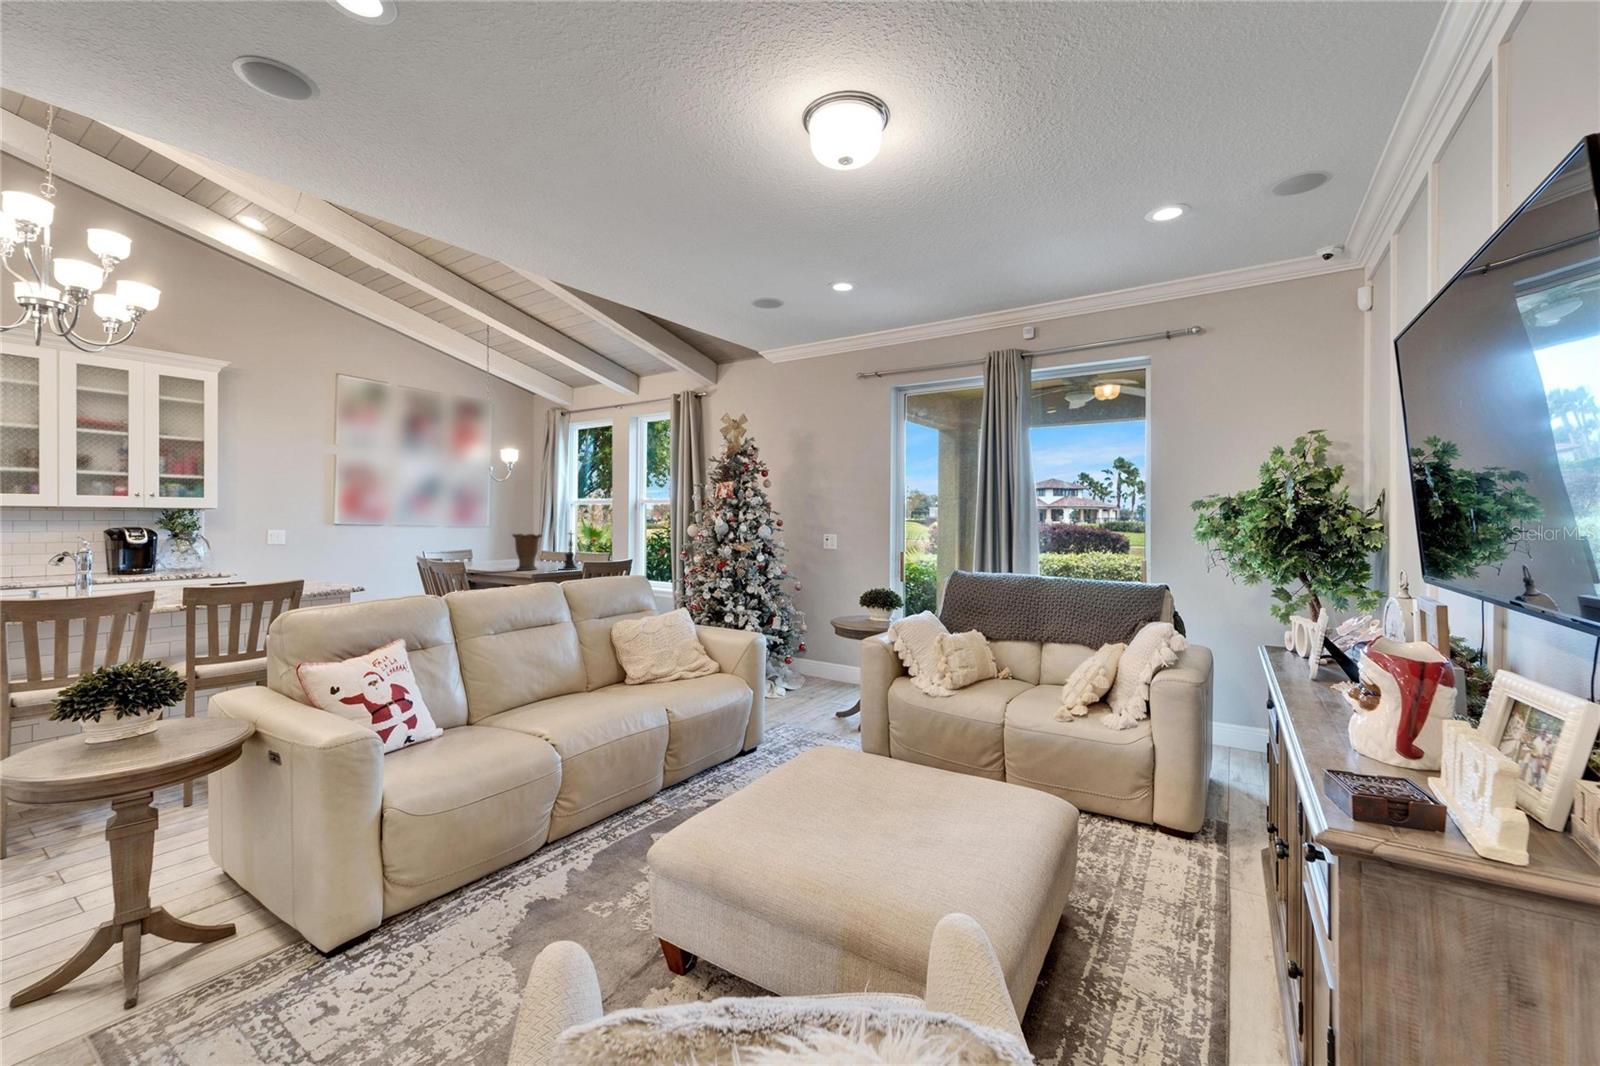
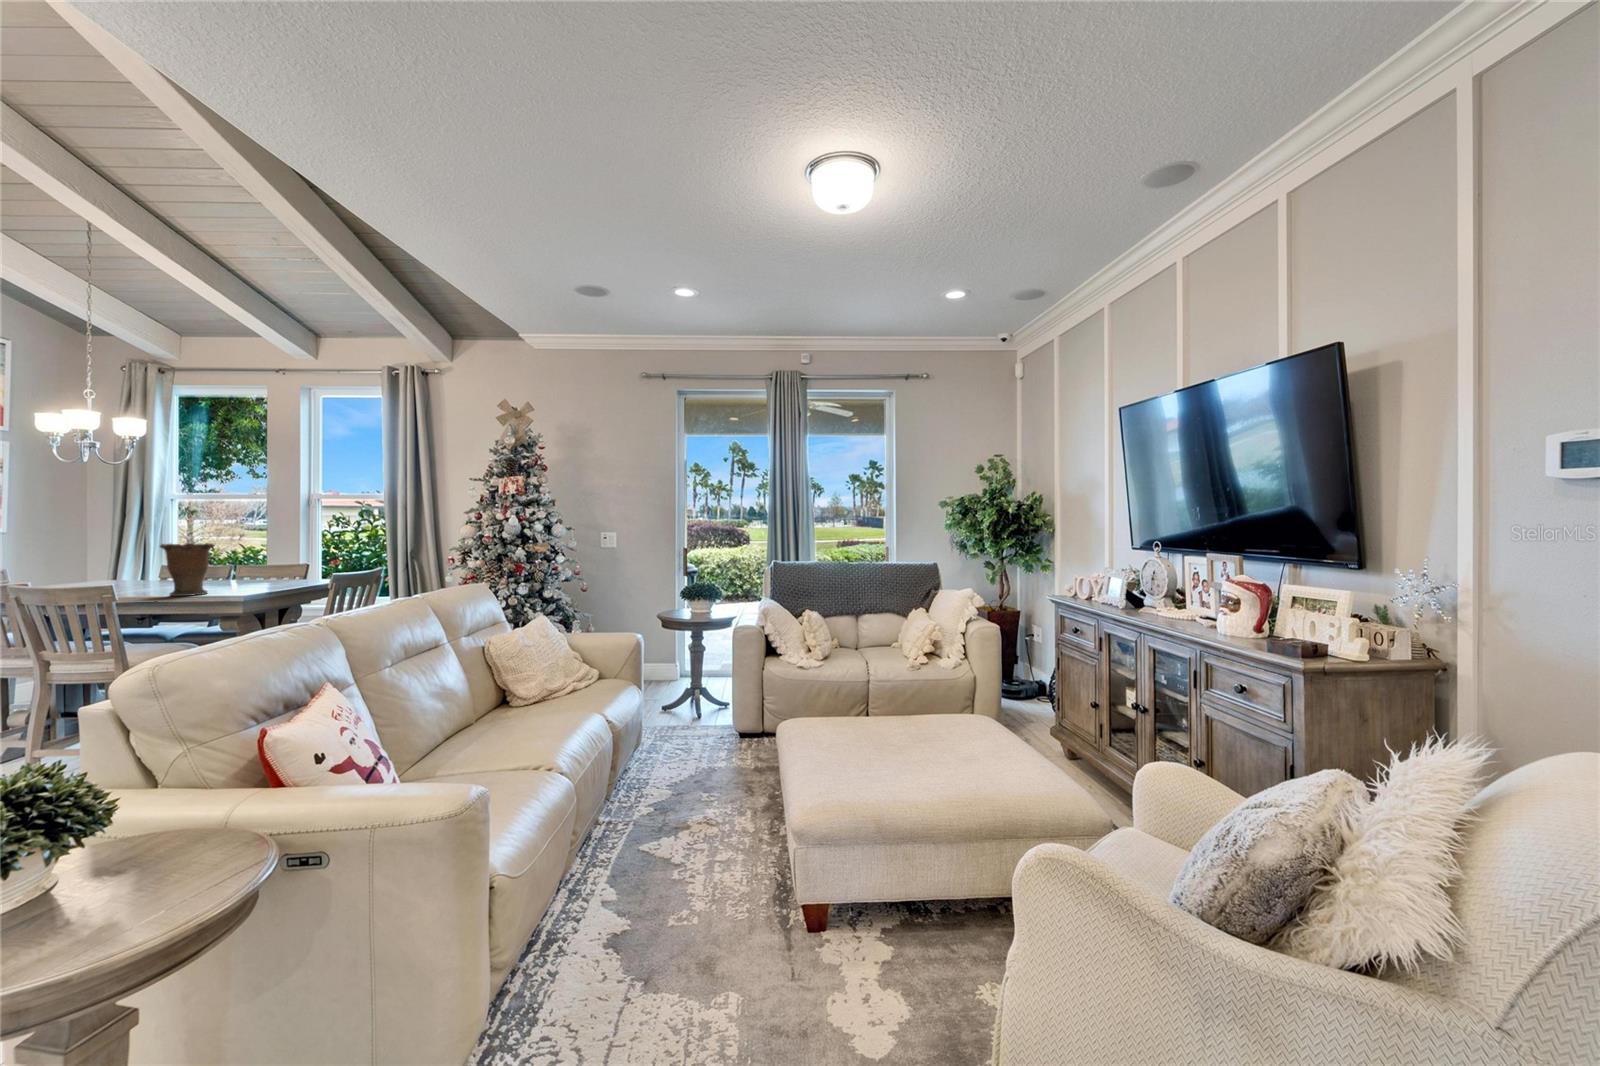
candle holder: present [561,533,578,570] -> none [242,533,293,591]

